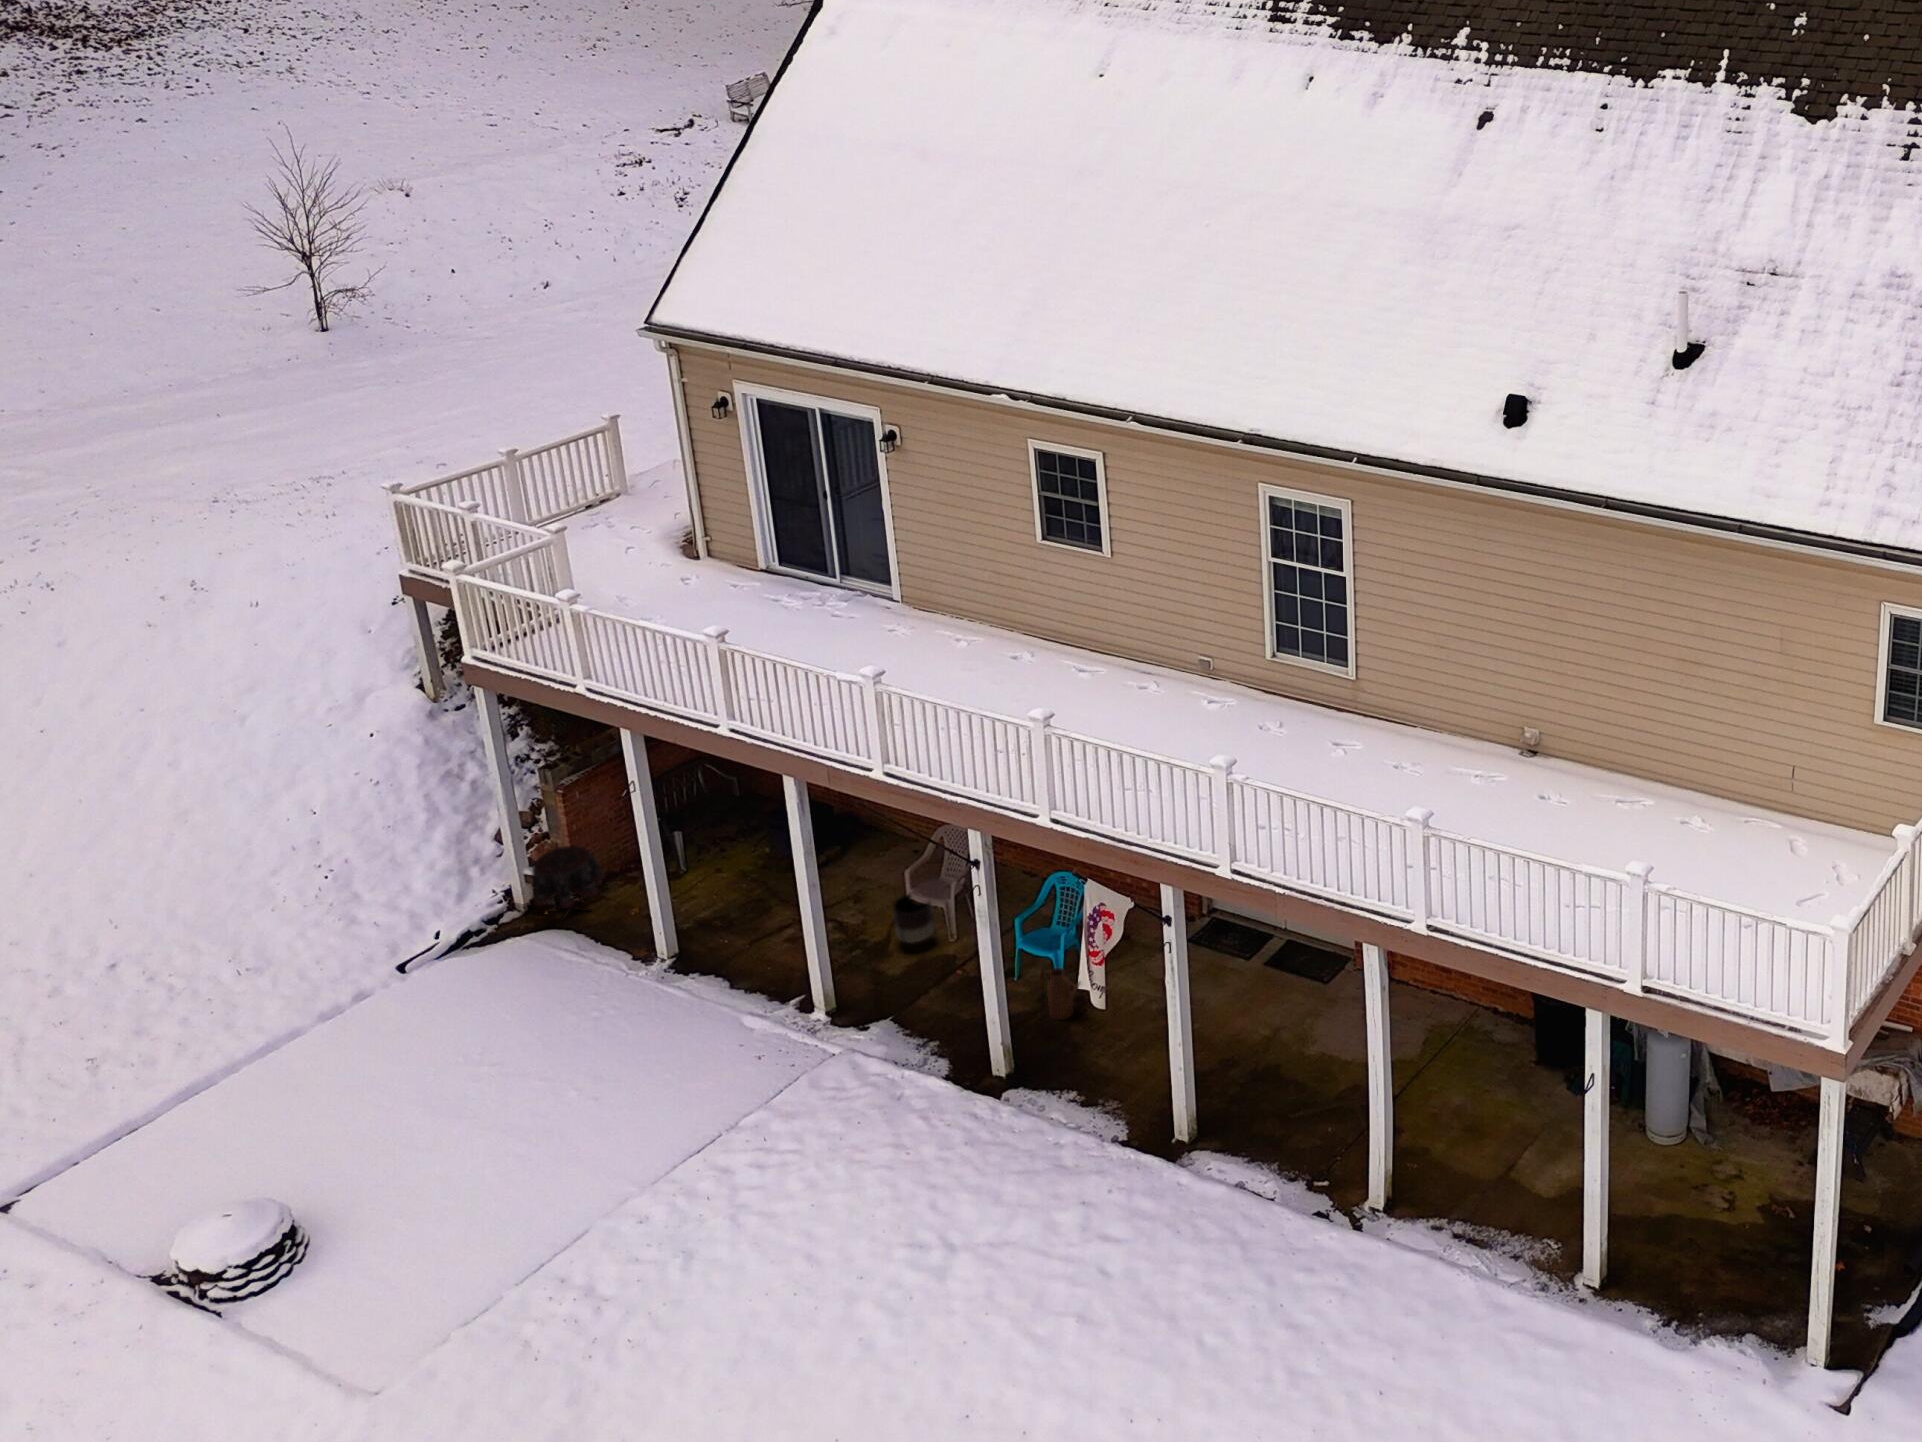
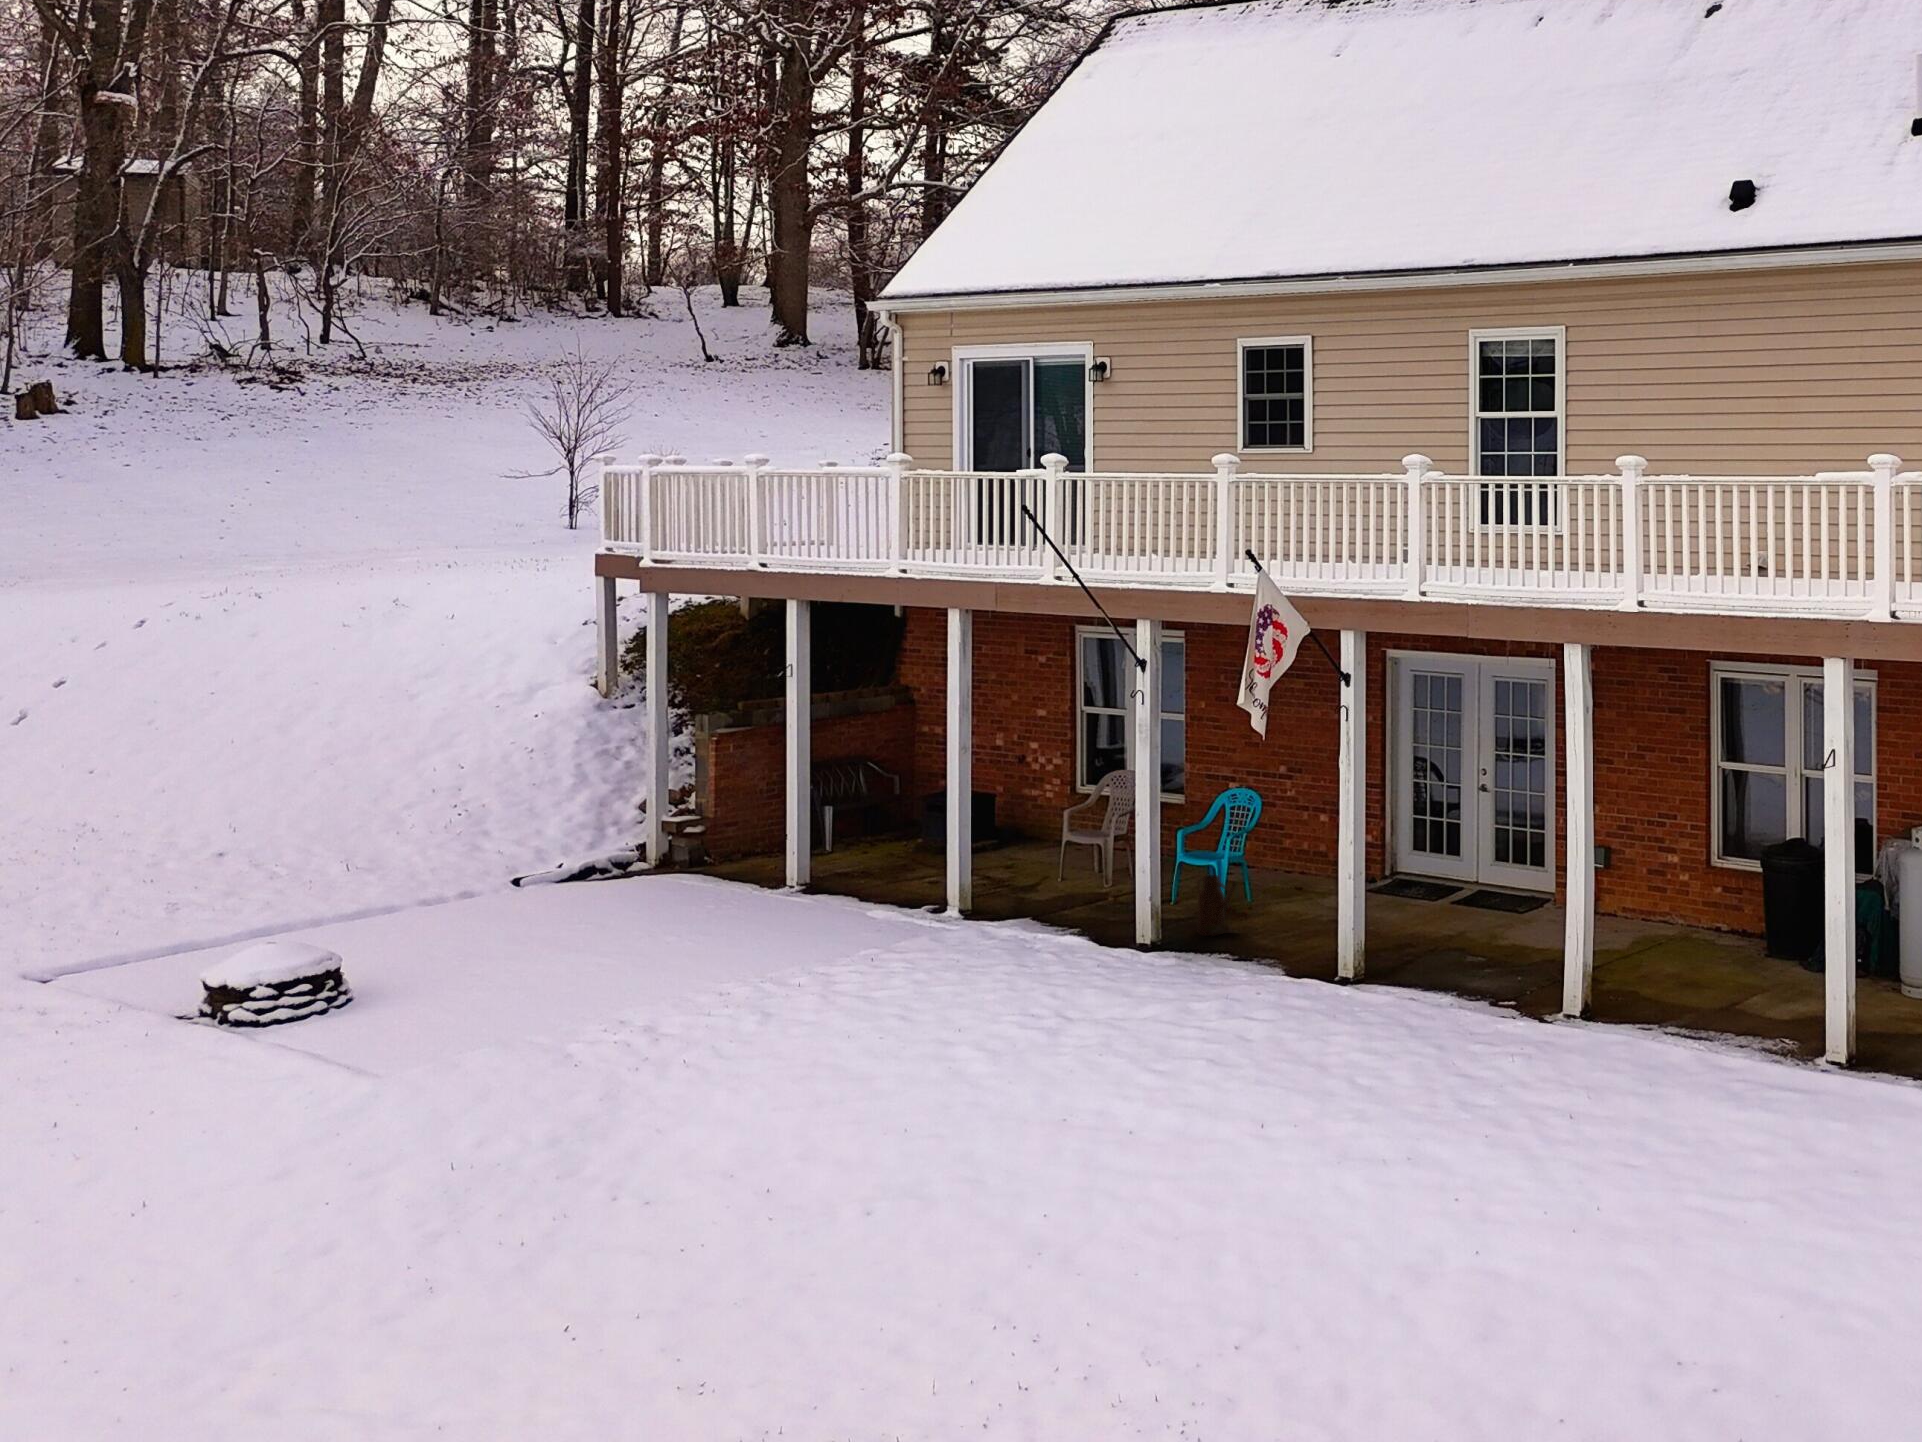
side table: present [532,846,605,919] -> none [669,785,747,860]
planter: present [893,894,935,943] -> none [1041,830,1084,895]

